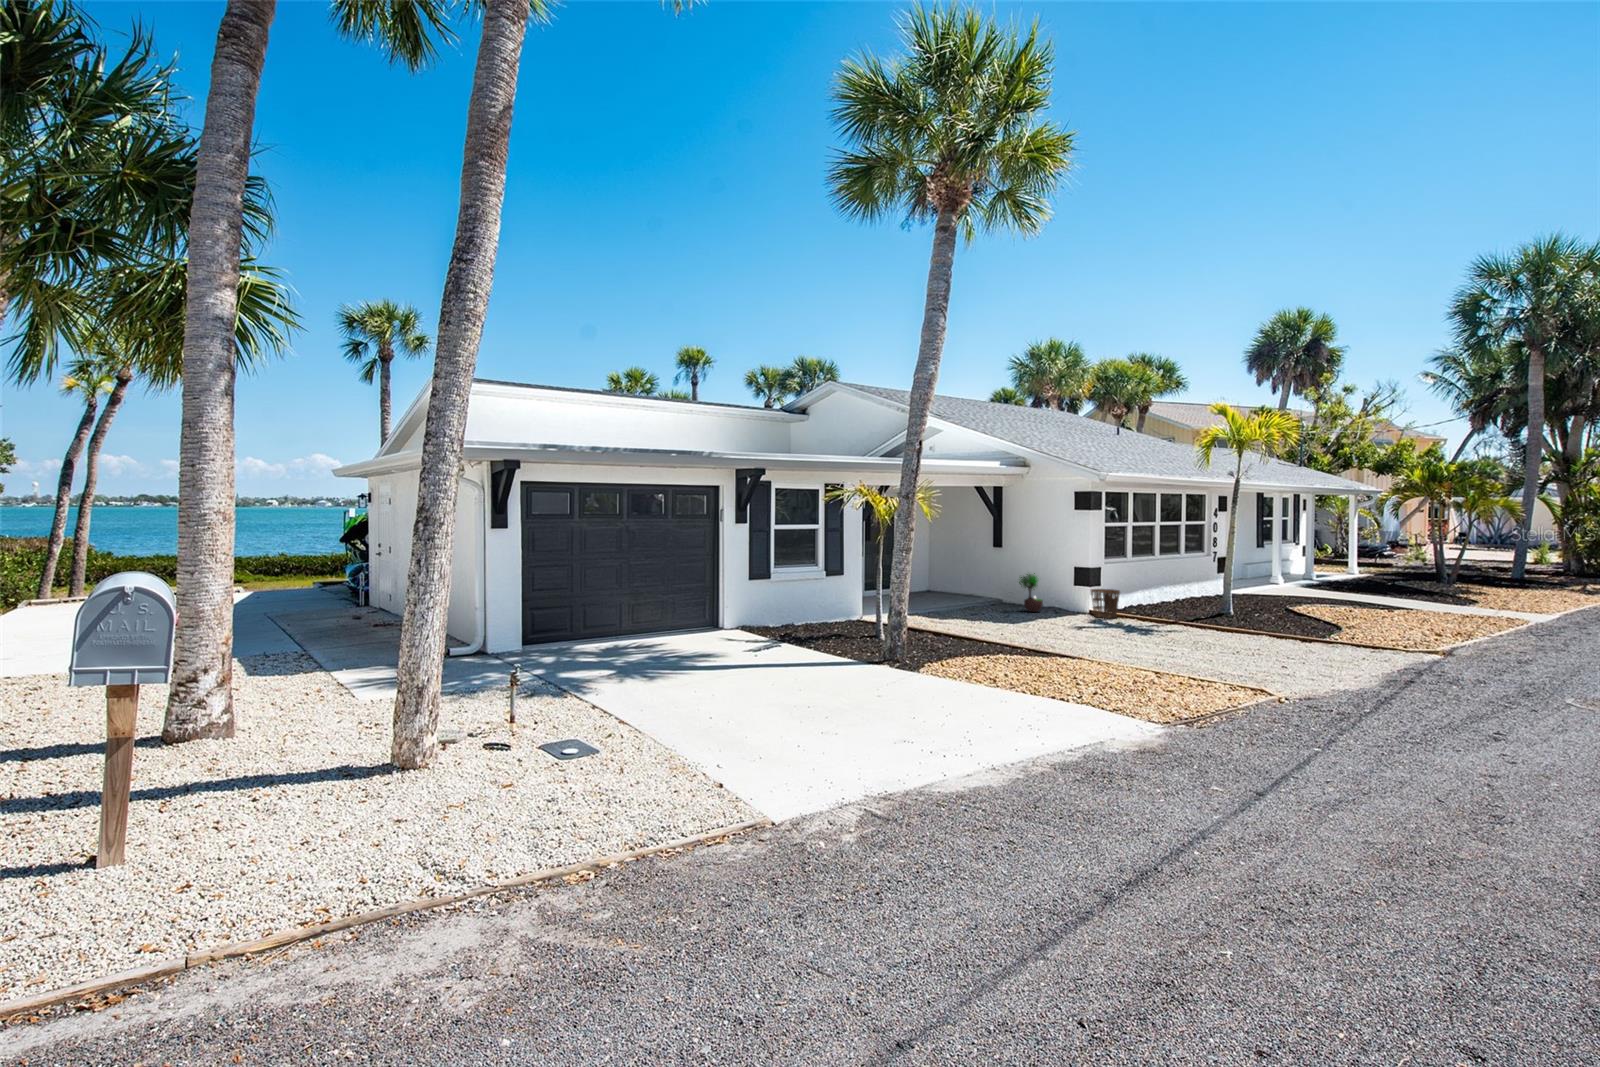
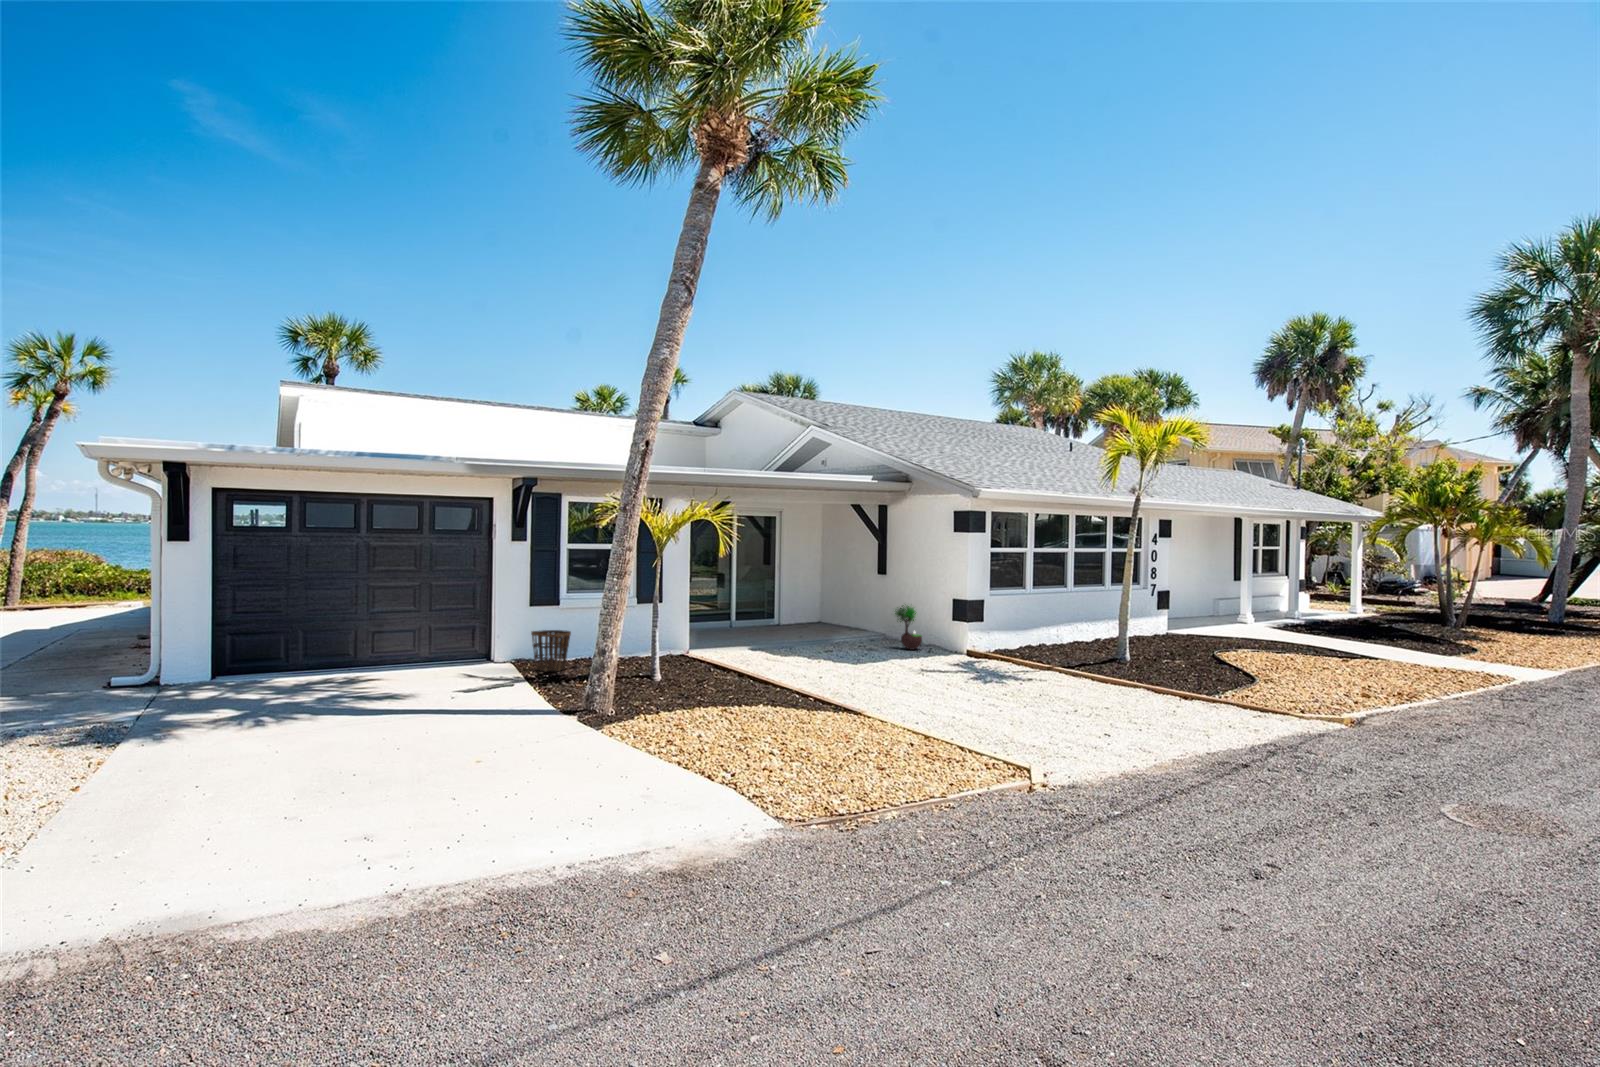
basket: present [1091,589,1120,618] -> present [531,630,571,671]

